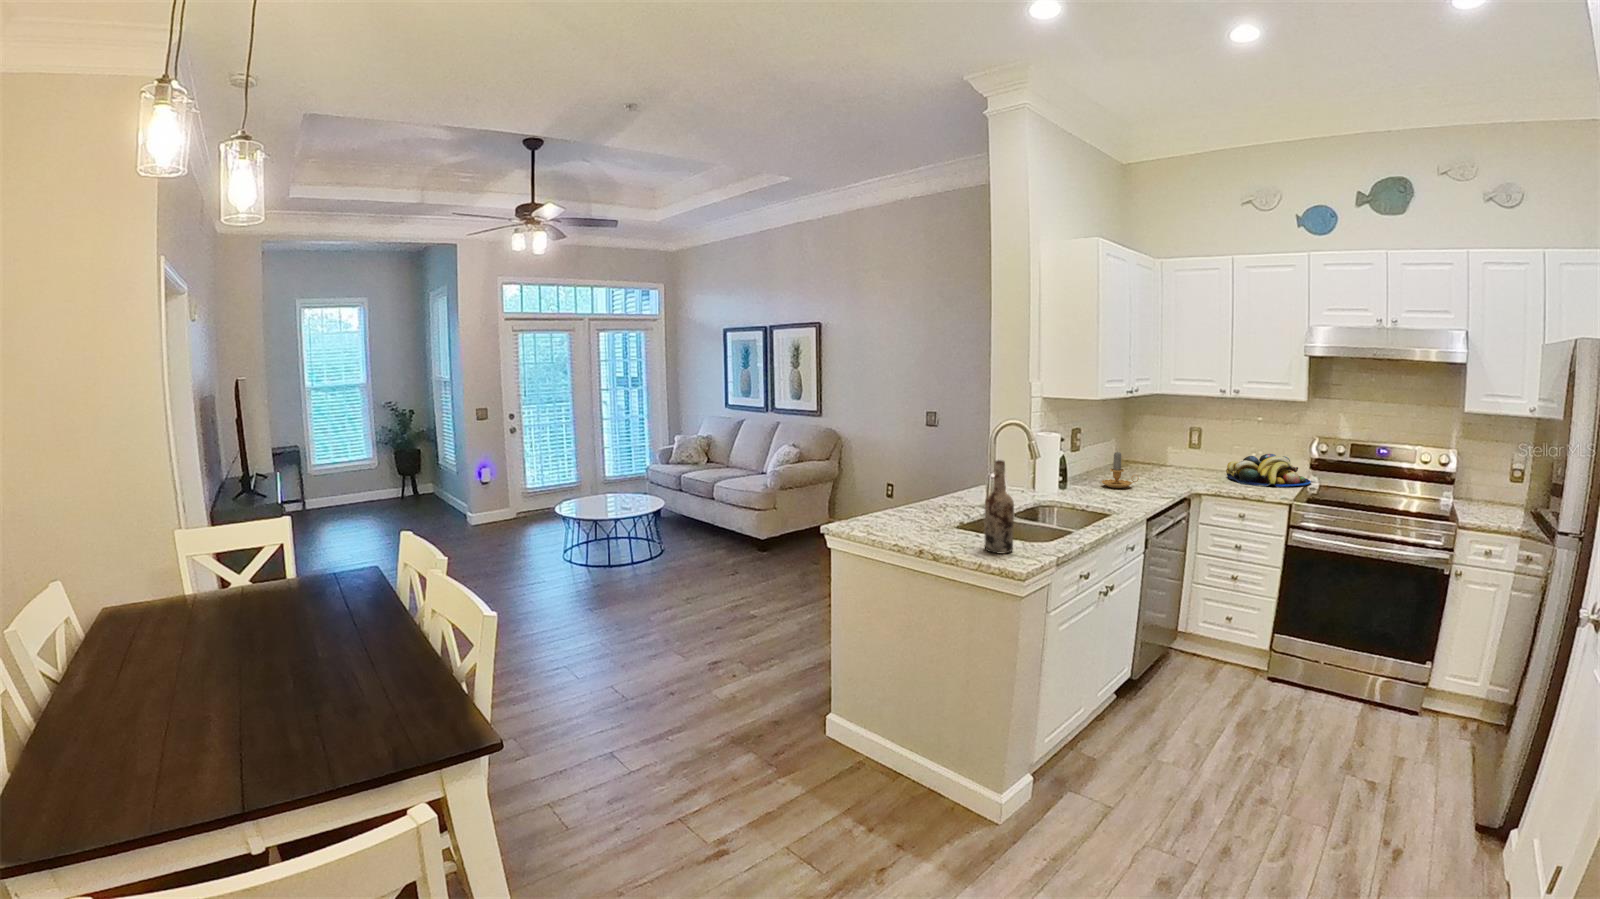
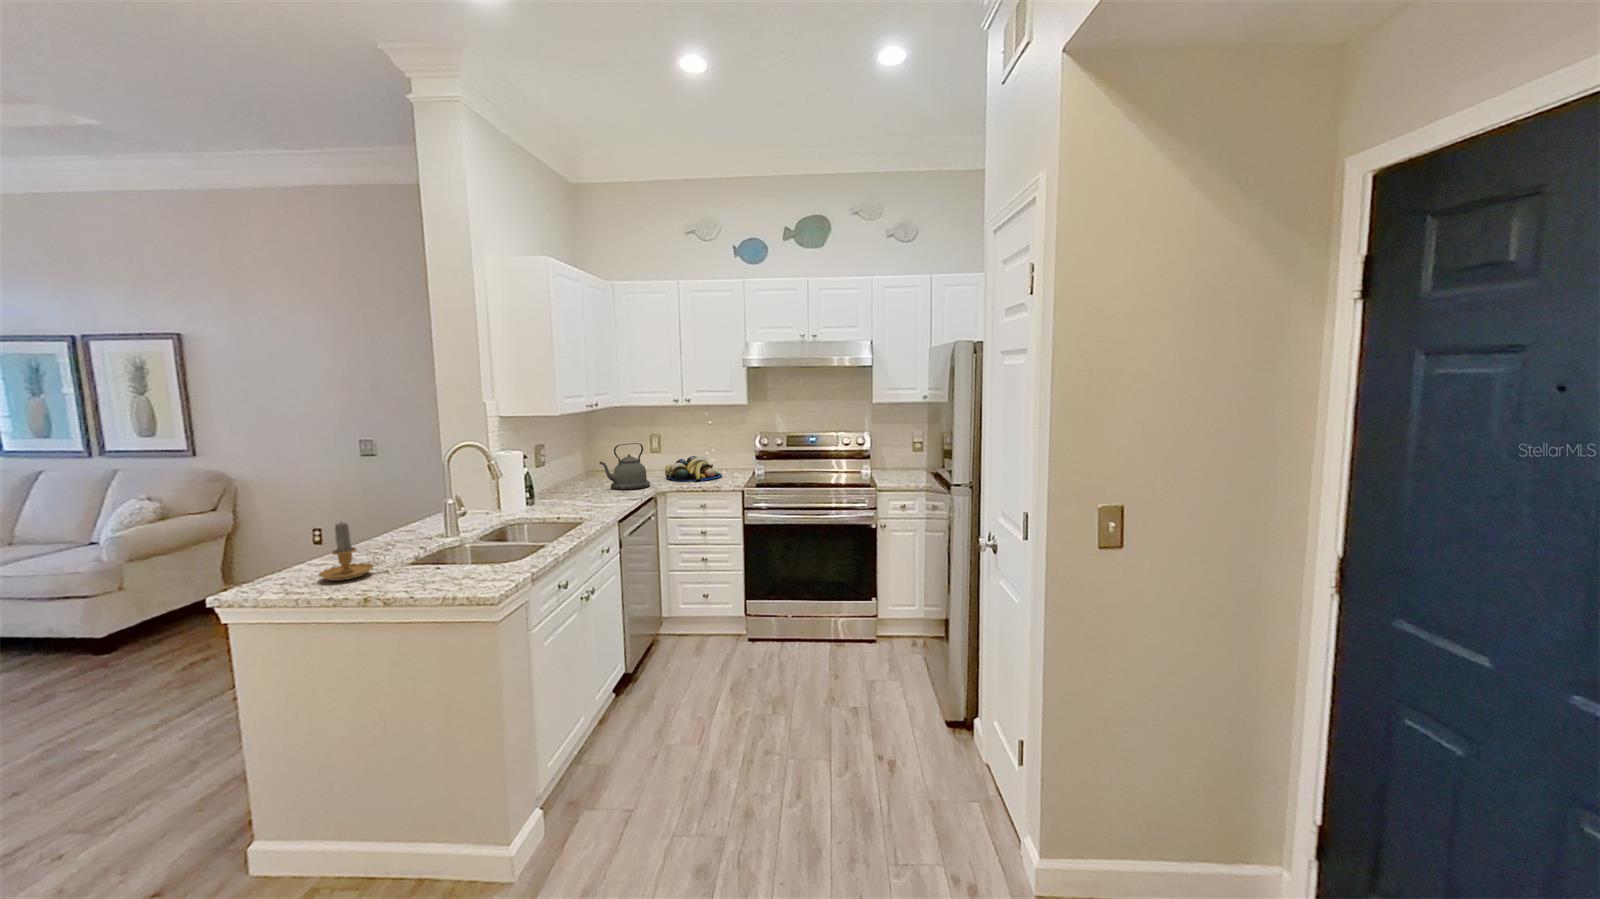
kettle: none [1142,433,1203,486] -> present [600,443,650,490]
candle: present [1102,452,1139,488] -> present [319,522,379,581]
wine bottle: present [985,460,1014,554] -> none [446,479,484,583]

